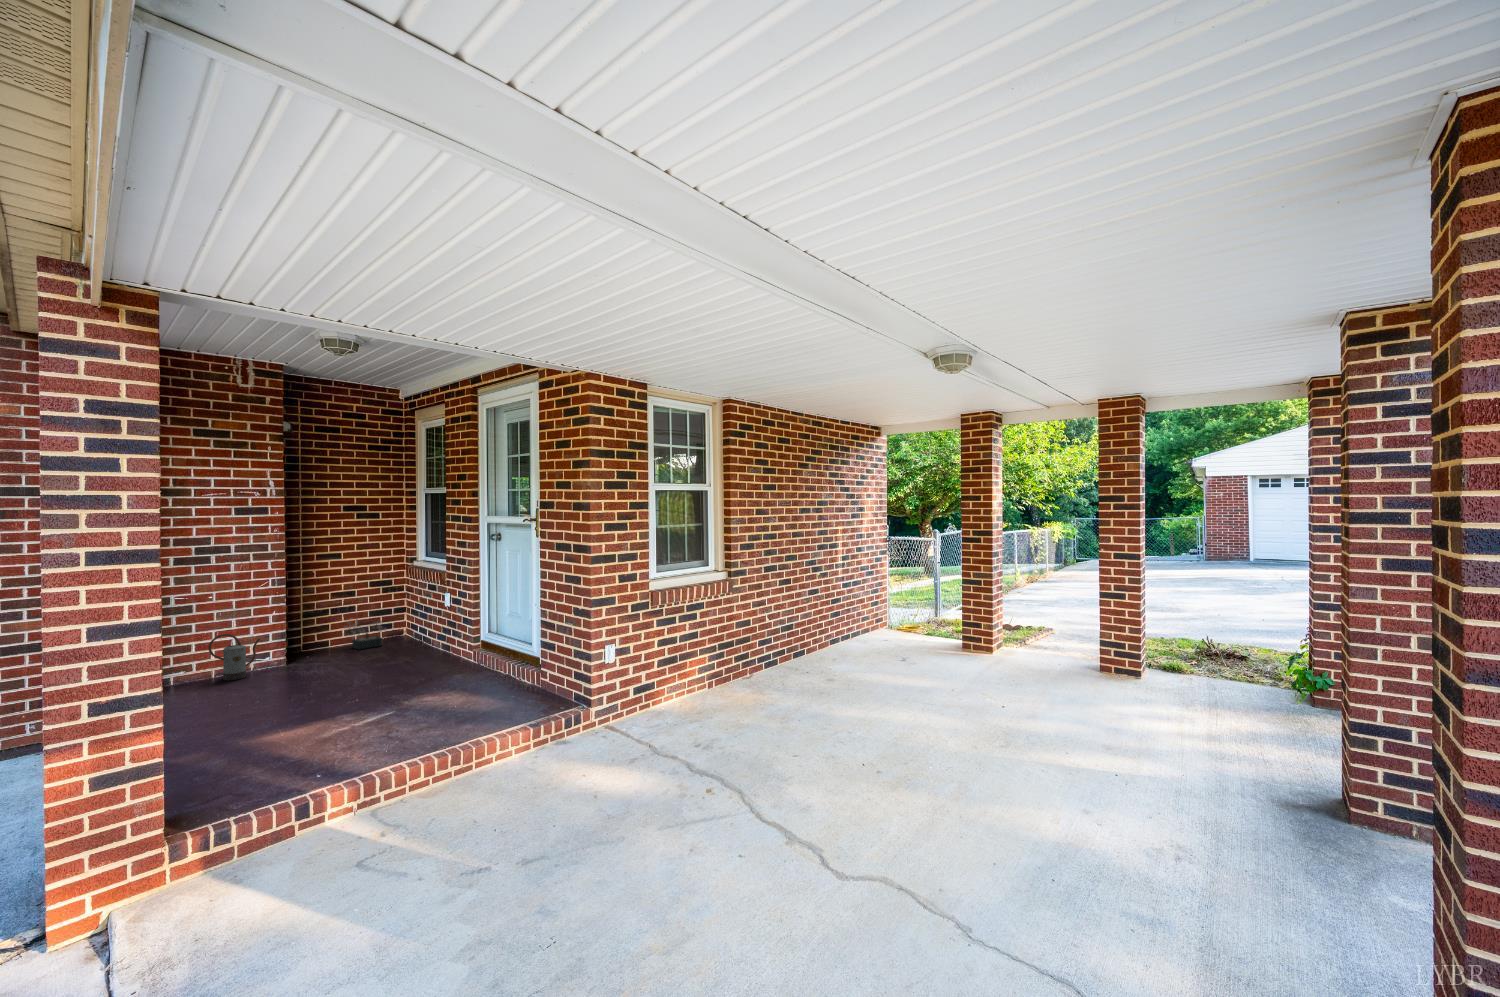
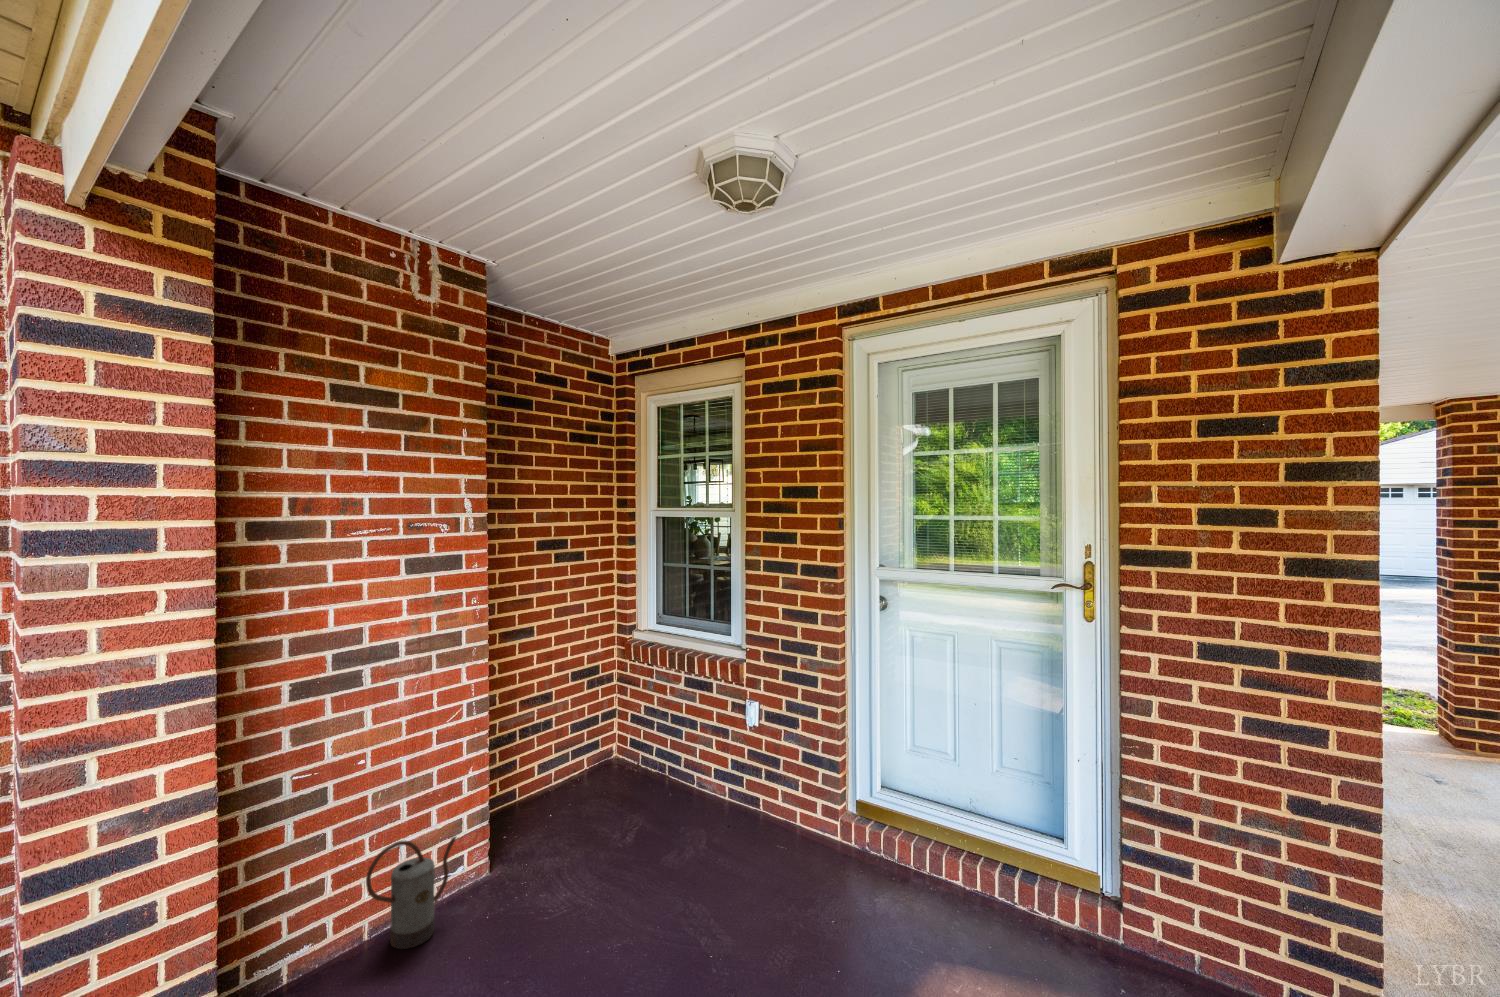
decorative plant: present [345,618,382,649] -> none [542,746,603,809]

